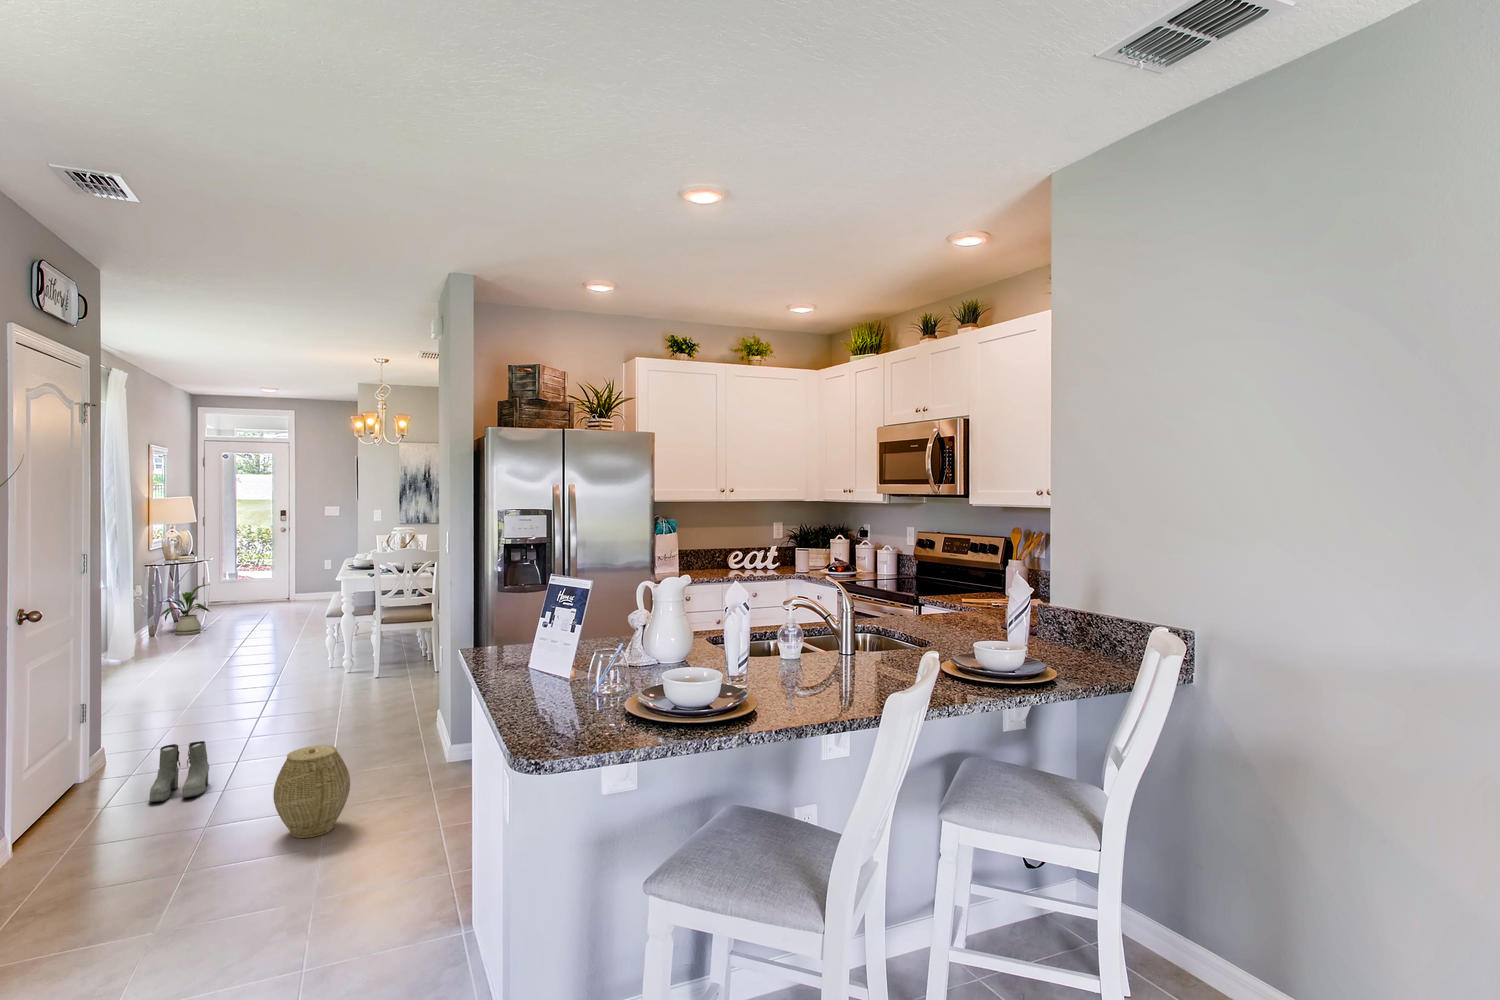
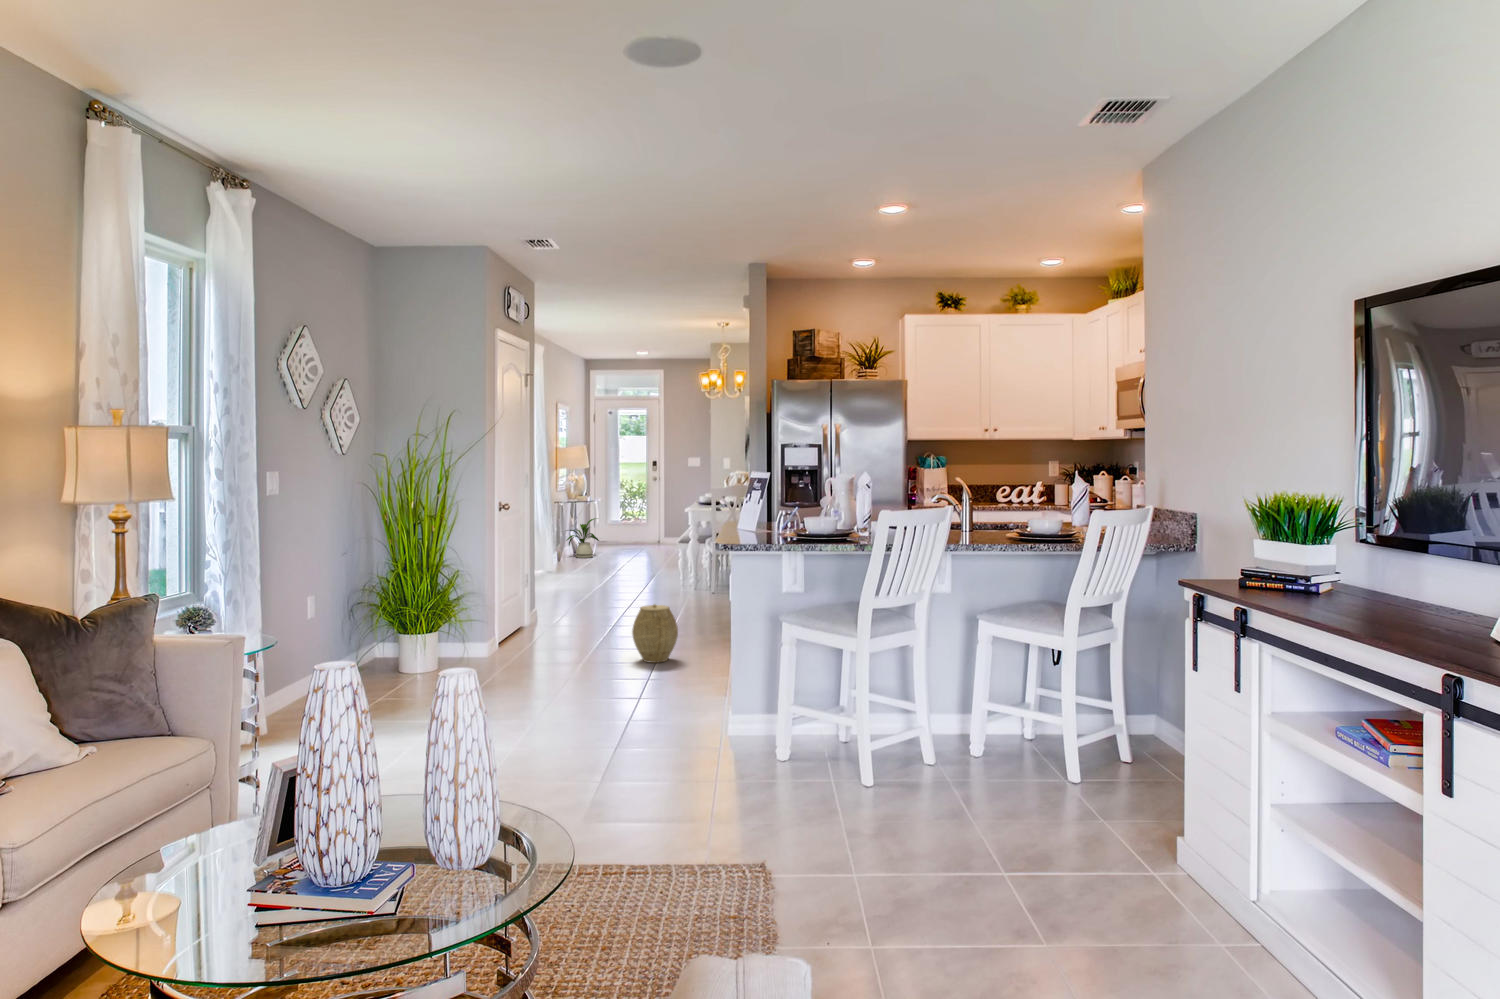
boots: present [149,741,209,802] -> none [564,605,597,639]

